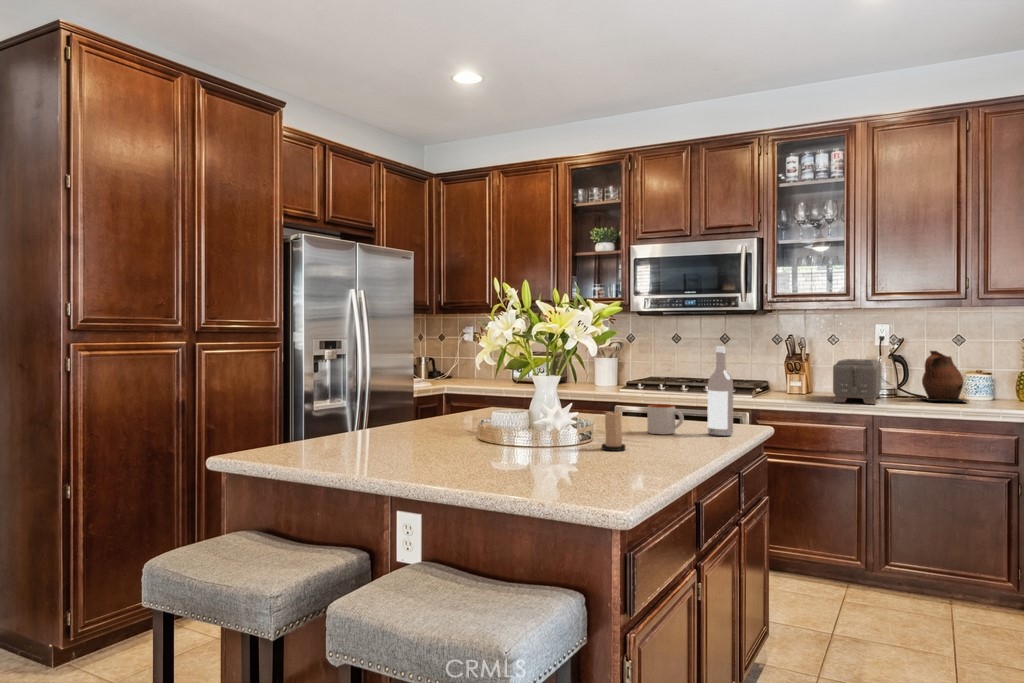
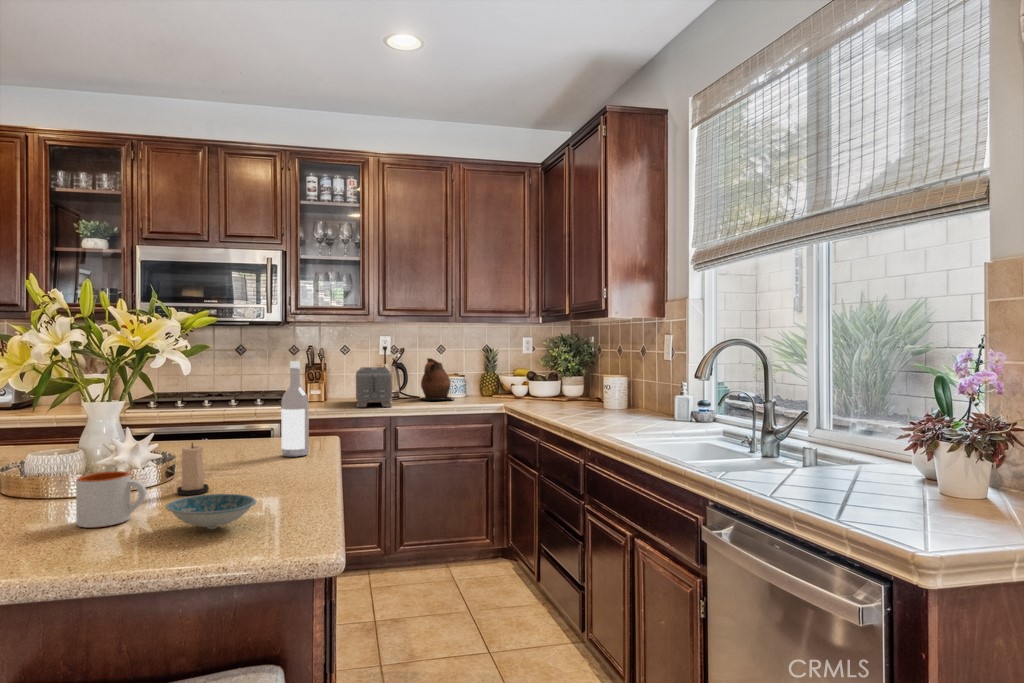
mug: present [647,404,684,434] -> present [76,471,146,528]
ceramic bowl: none [572,446,634,472] -> present [166,494,256,529]

